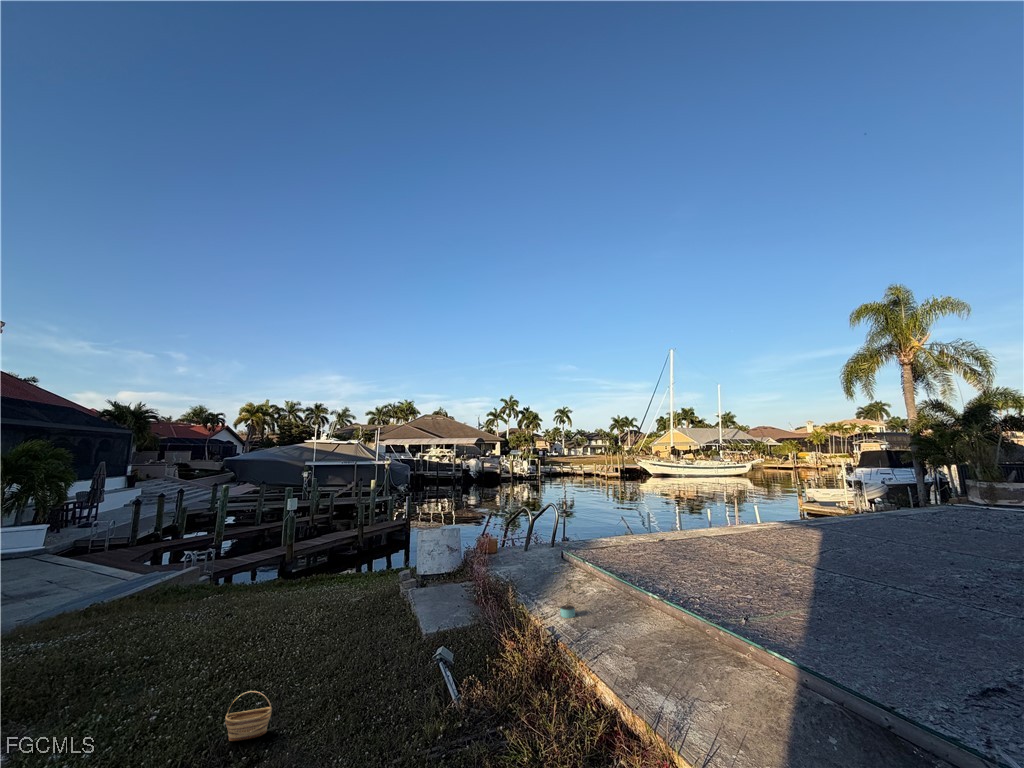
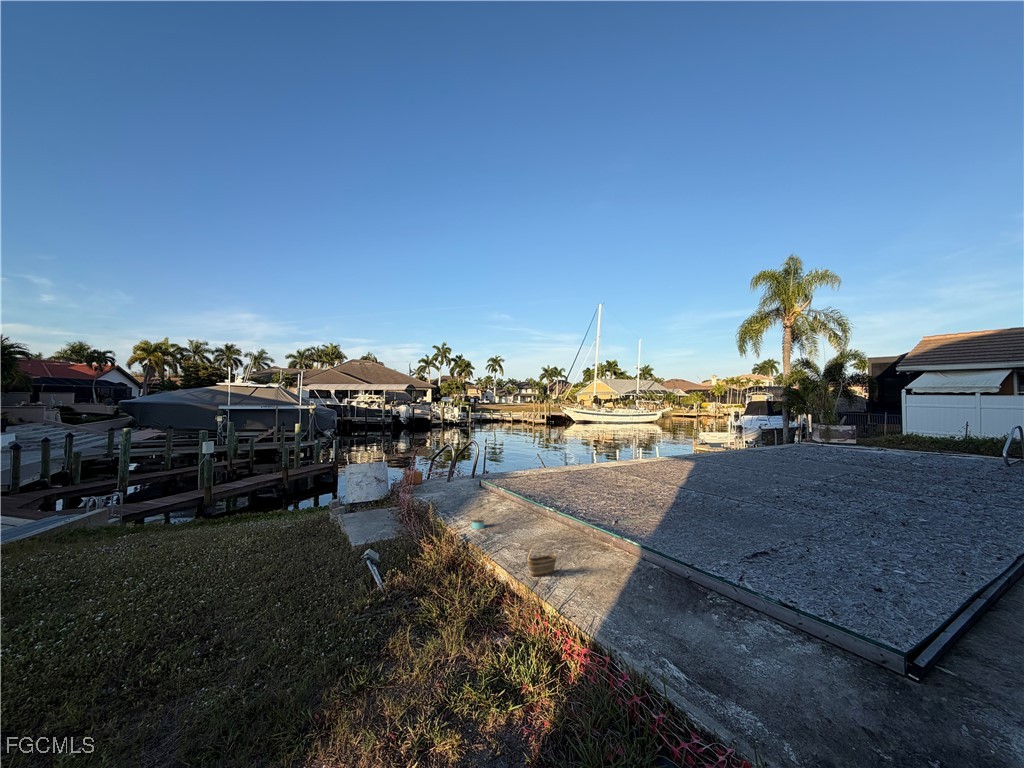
basket: present [225,691,272,741] -> present [527,546,556,576]

